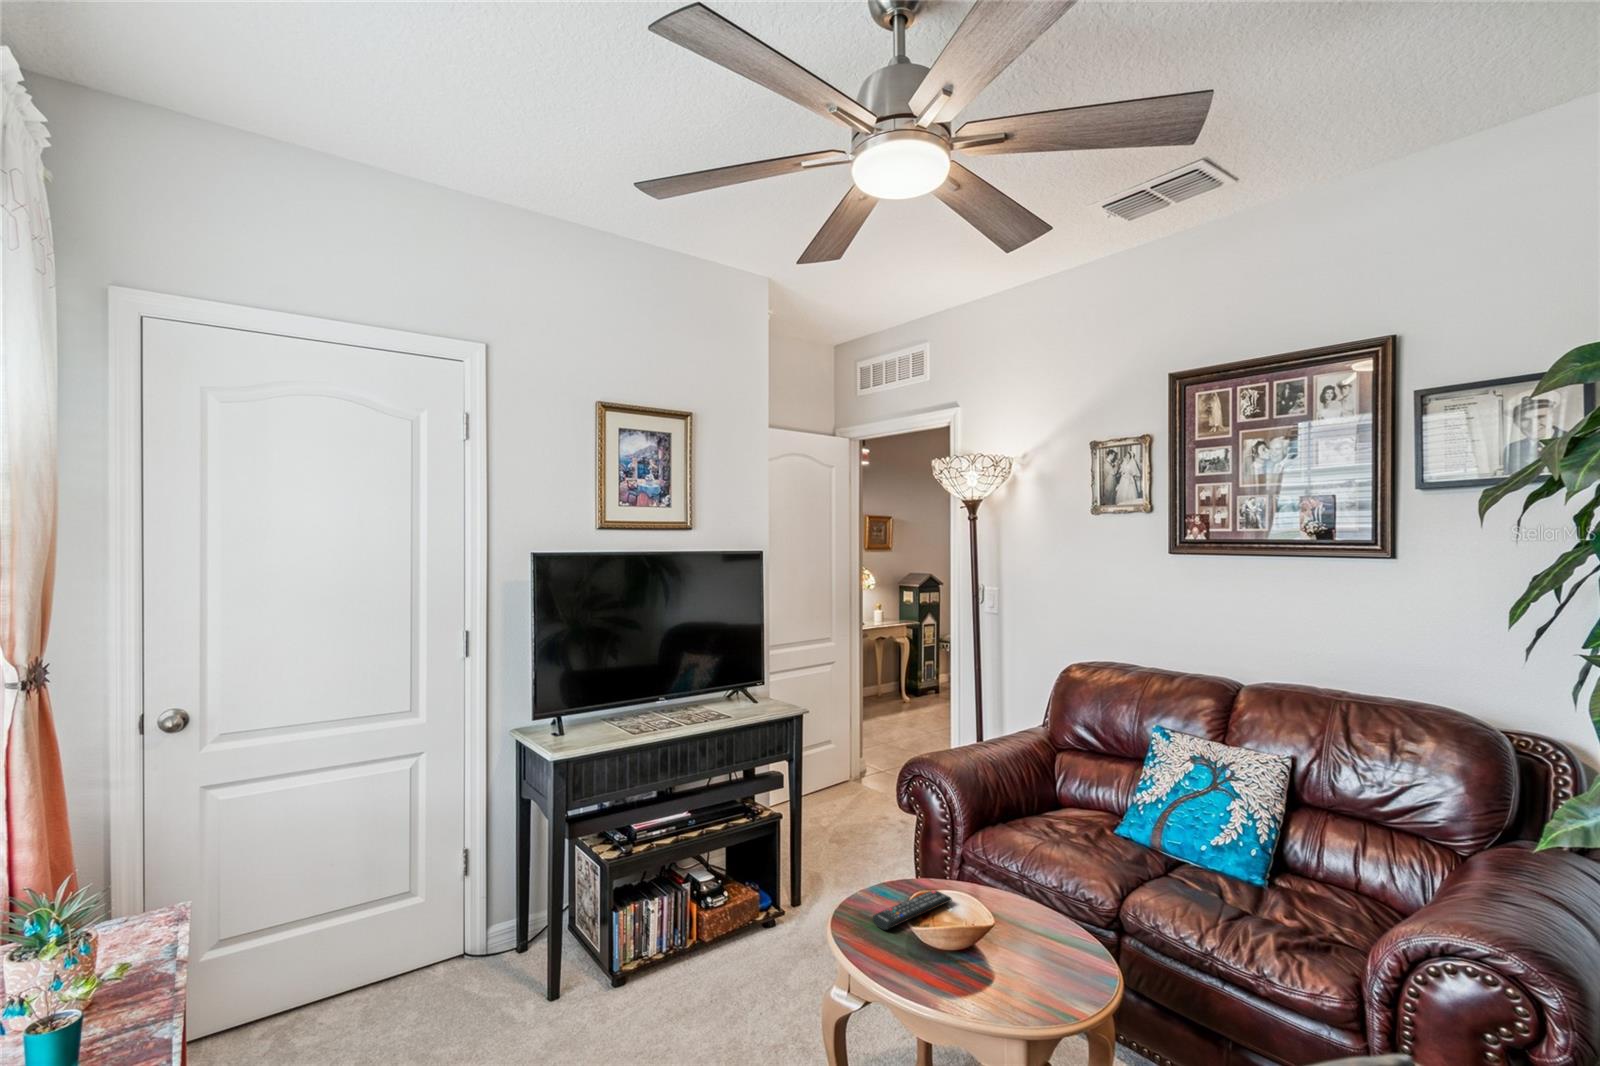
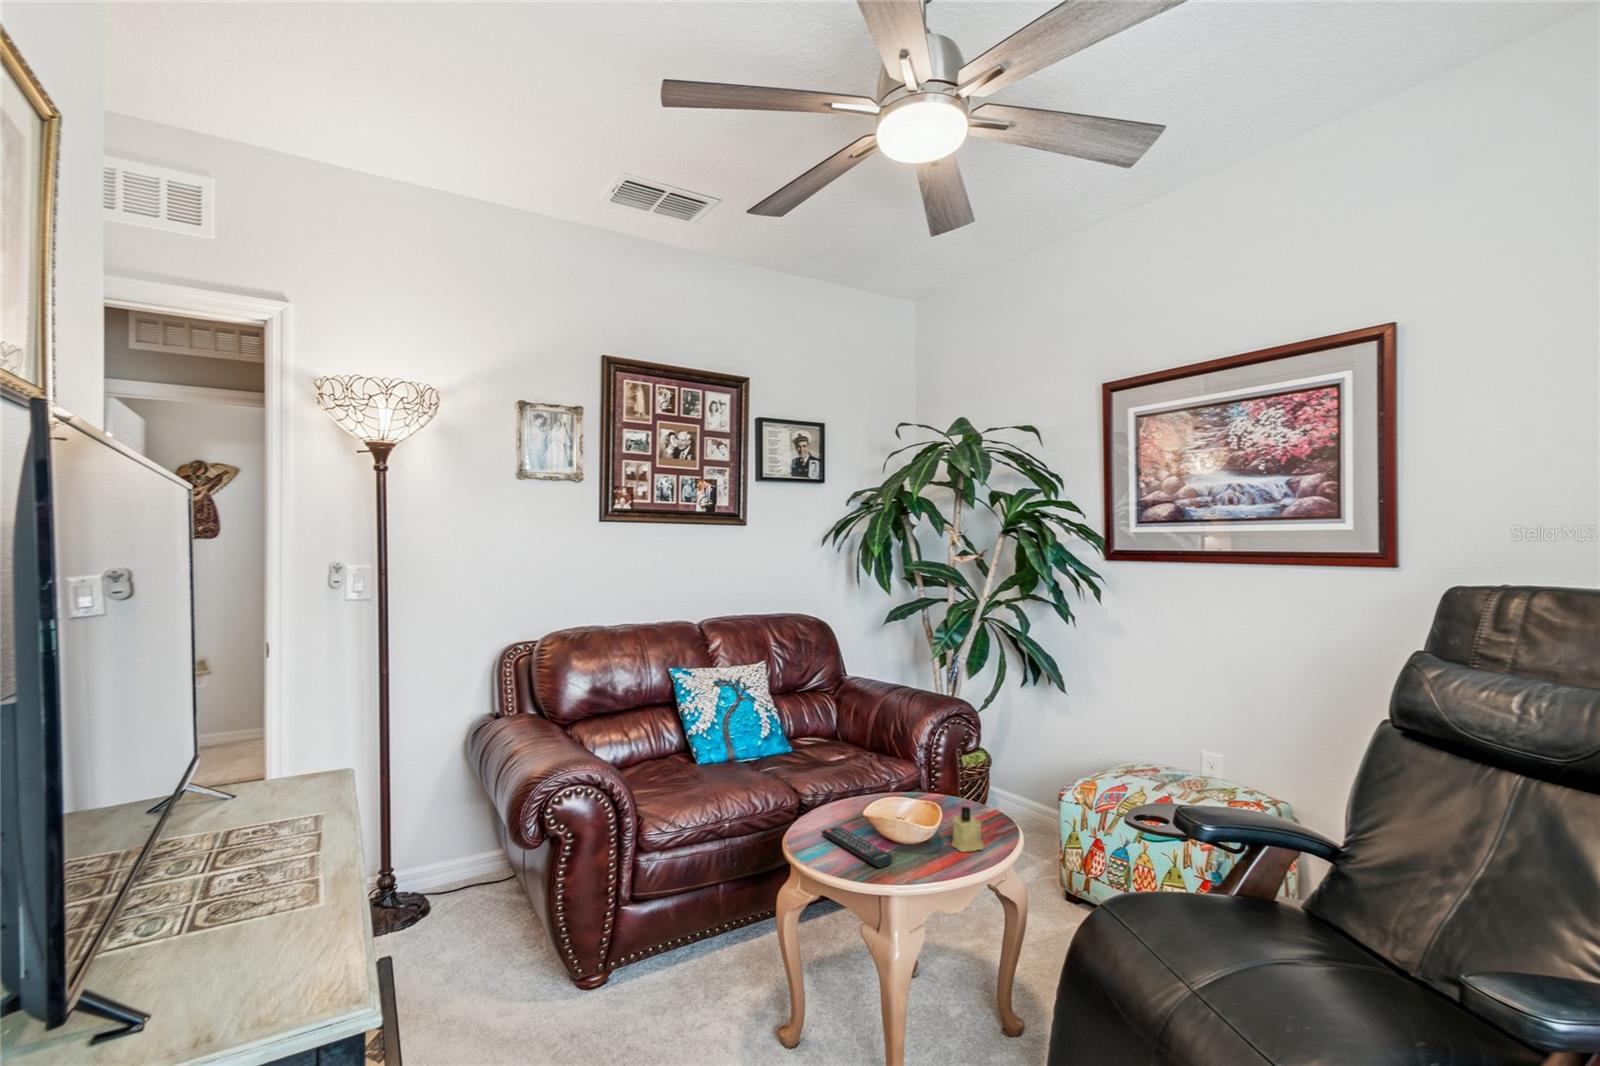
candle: none [934,930,971,992] -> present [952,807,984,852]

